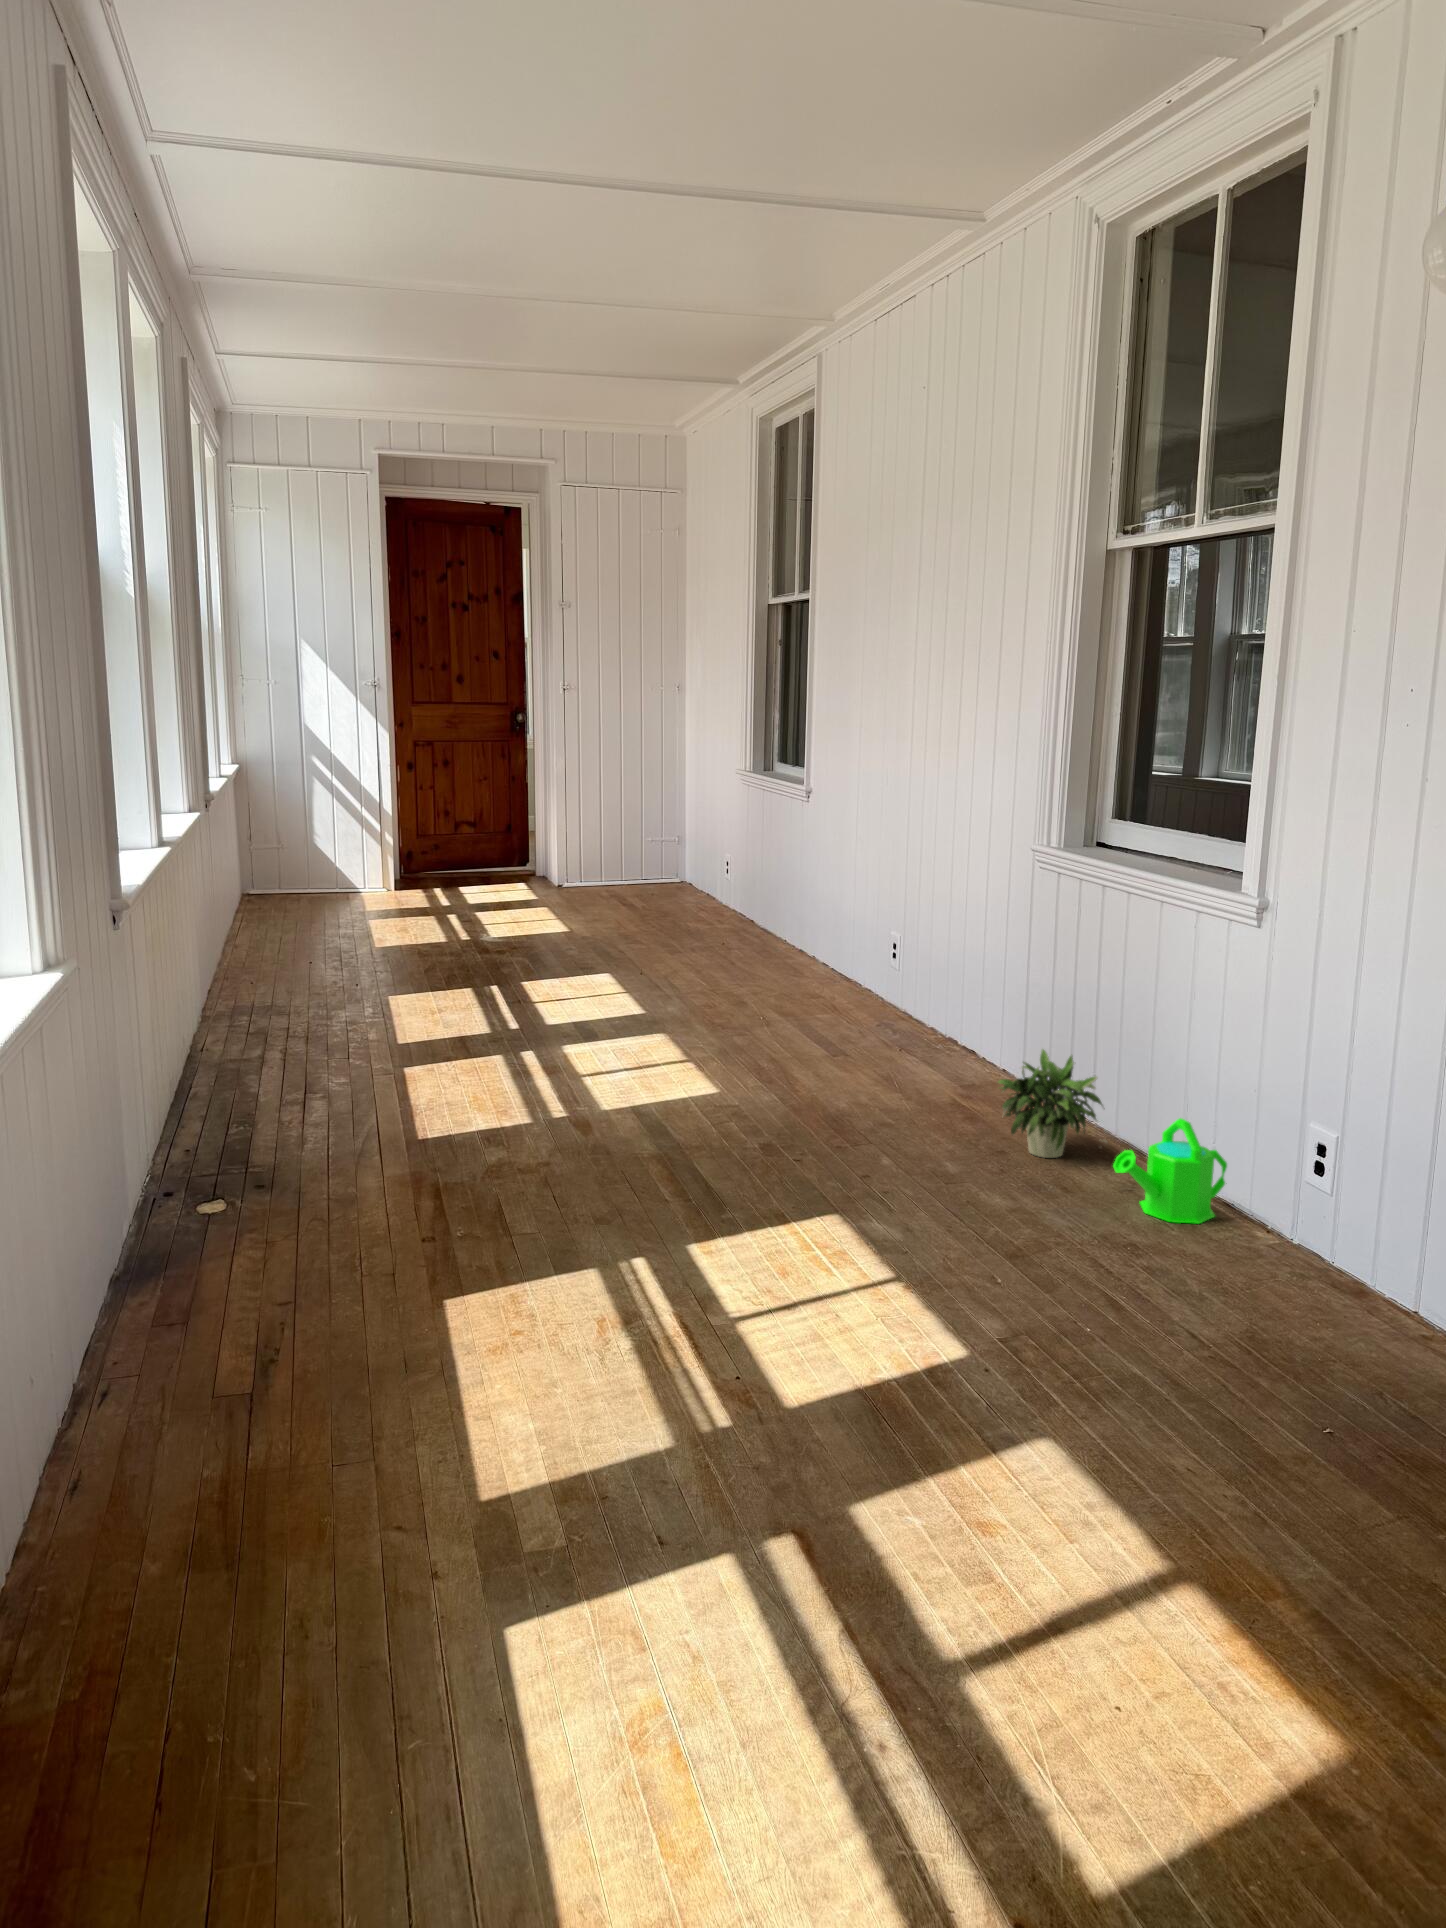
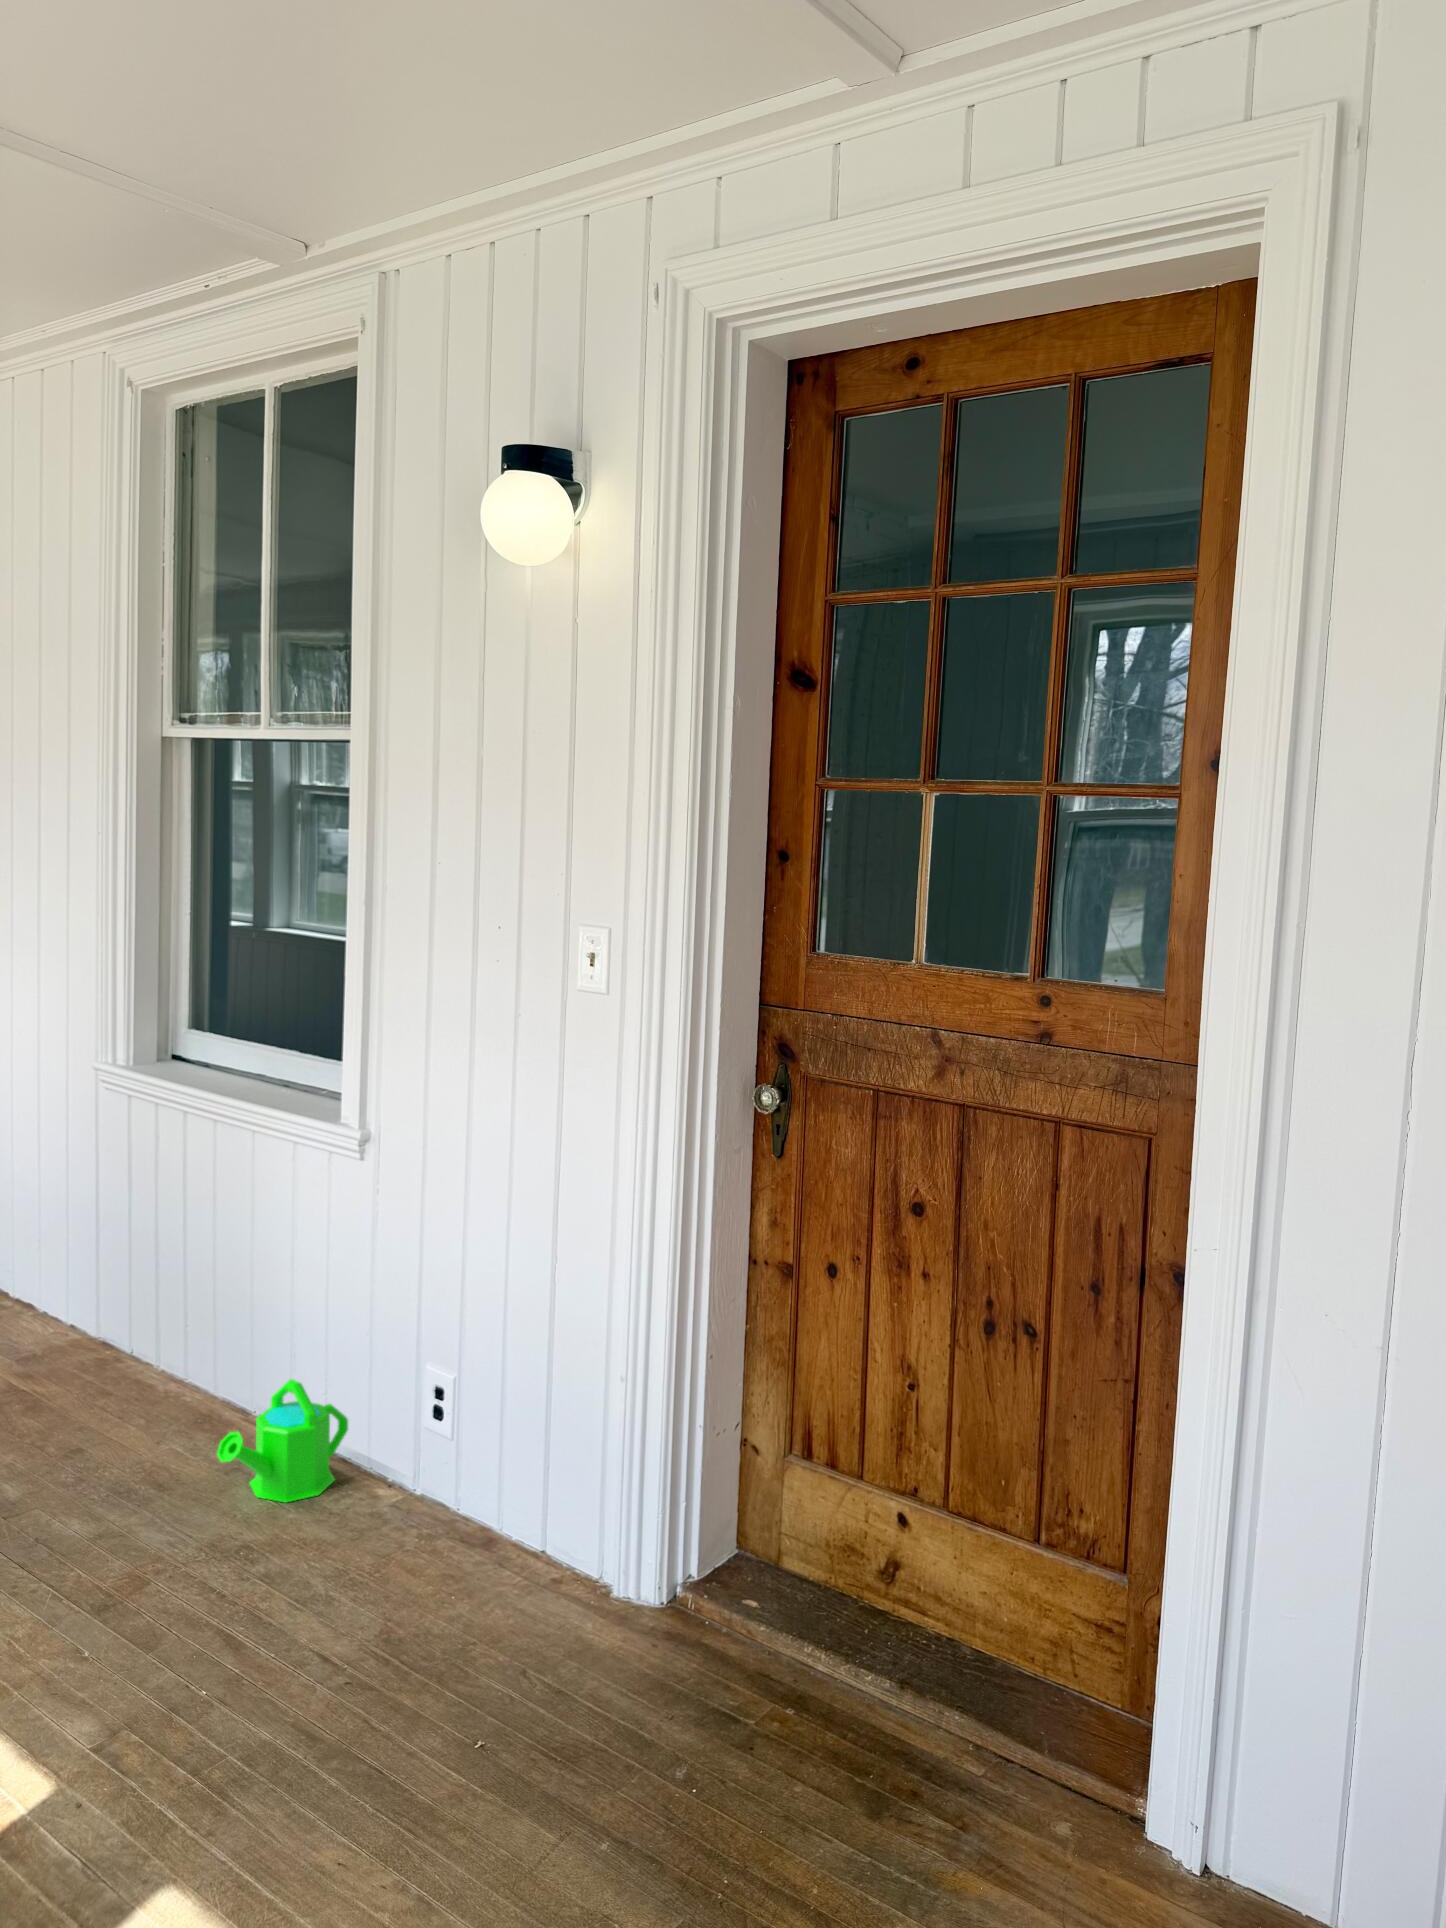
potted plant: present [998,1050,1107,1158] -> none [63,1310,207,1446]

